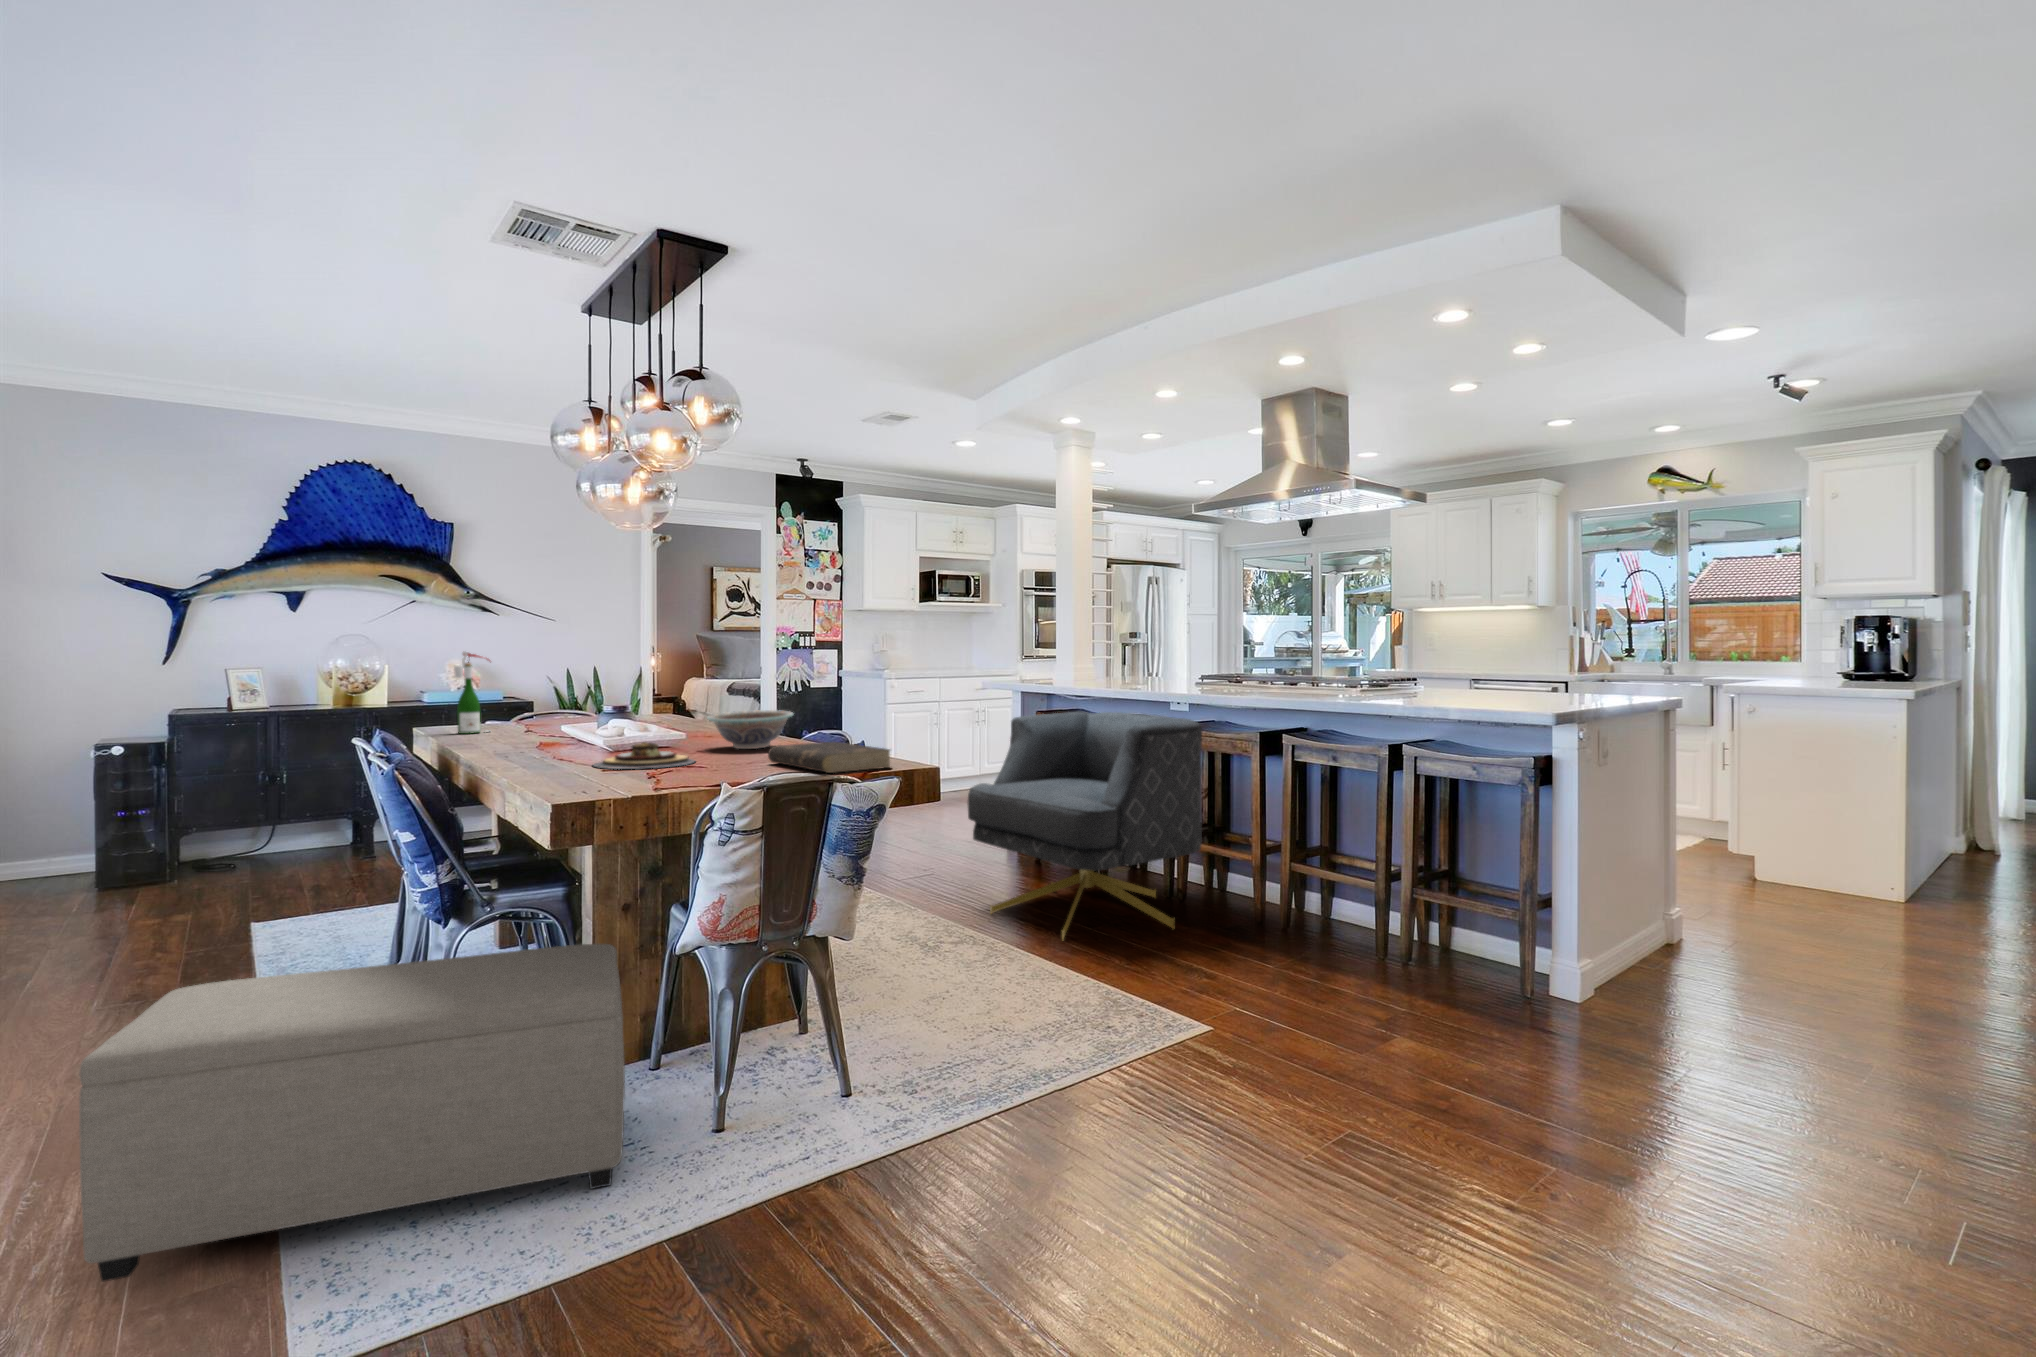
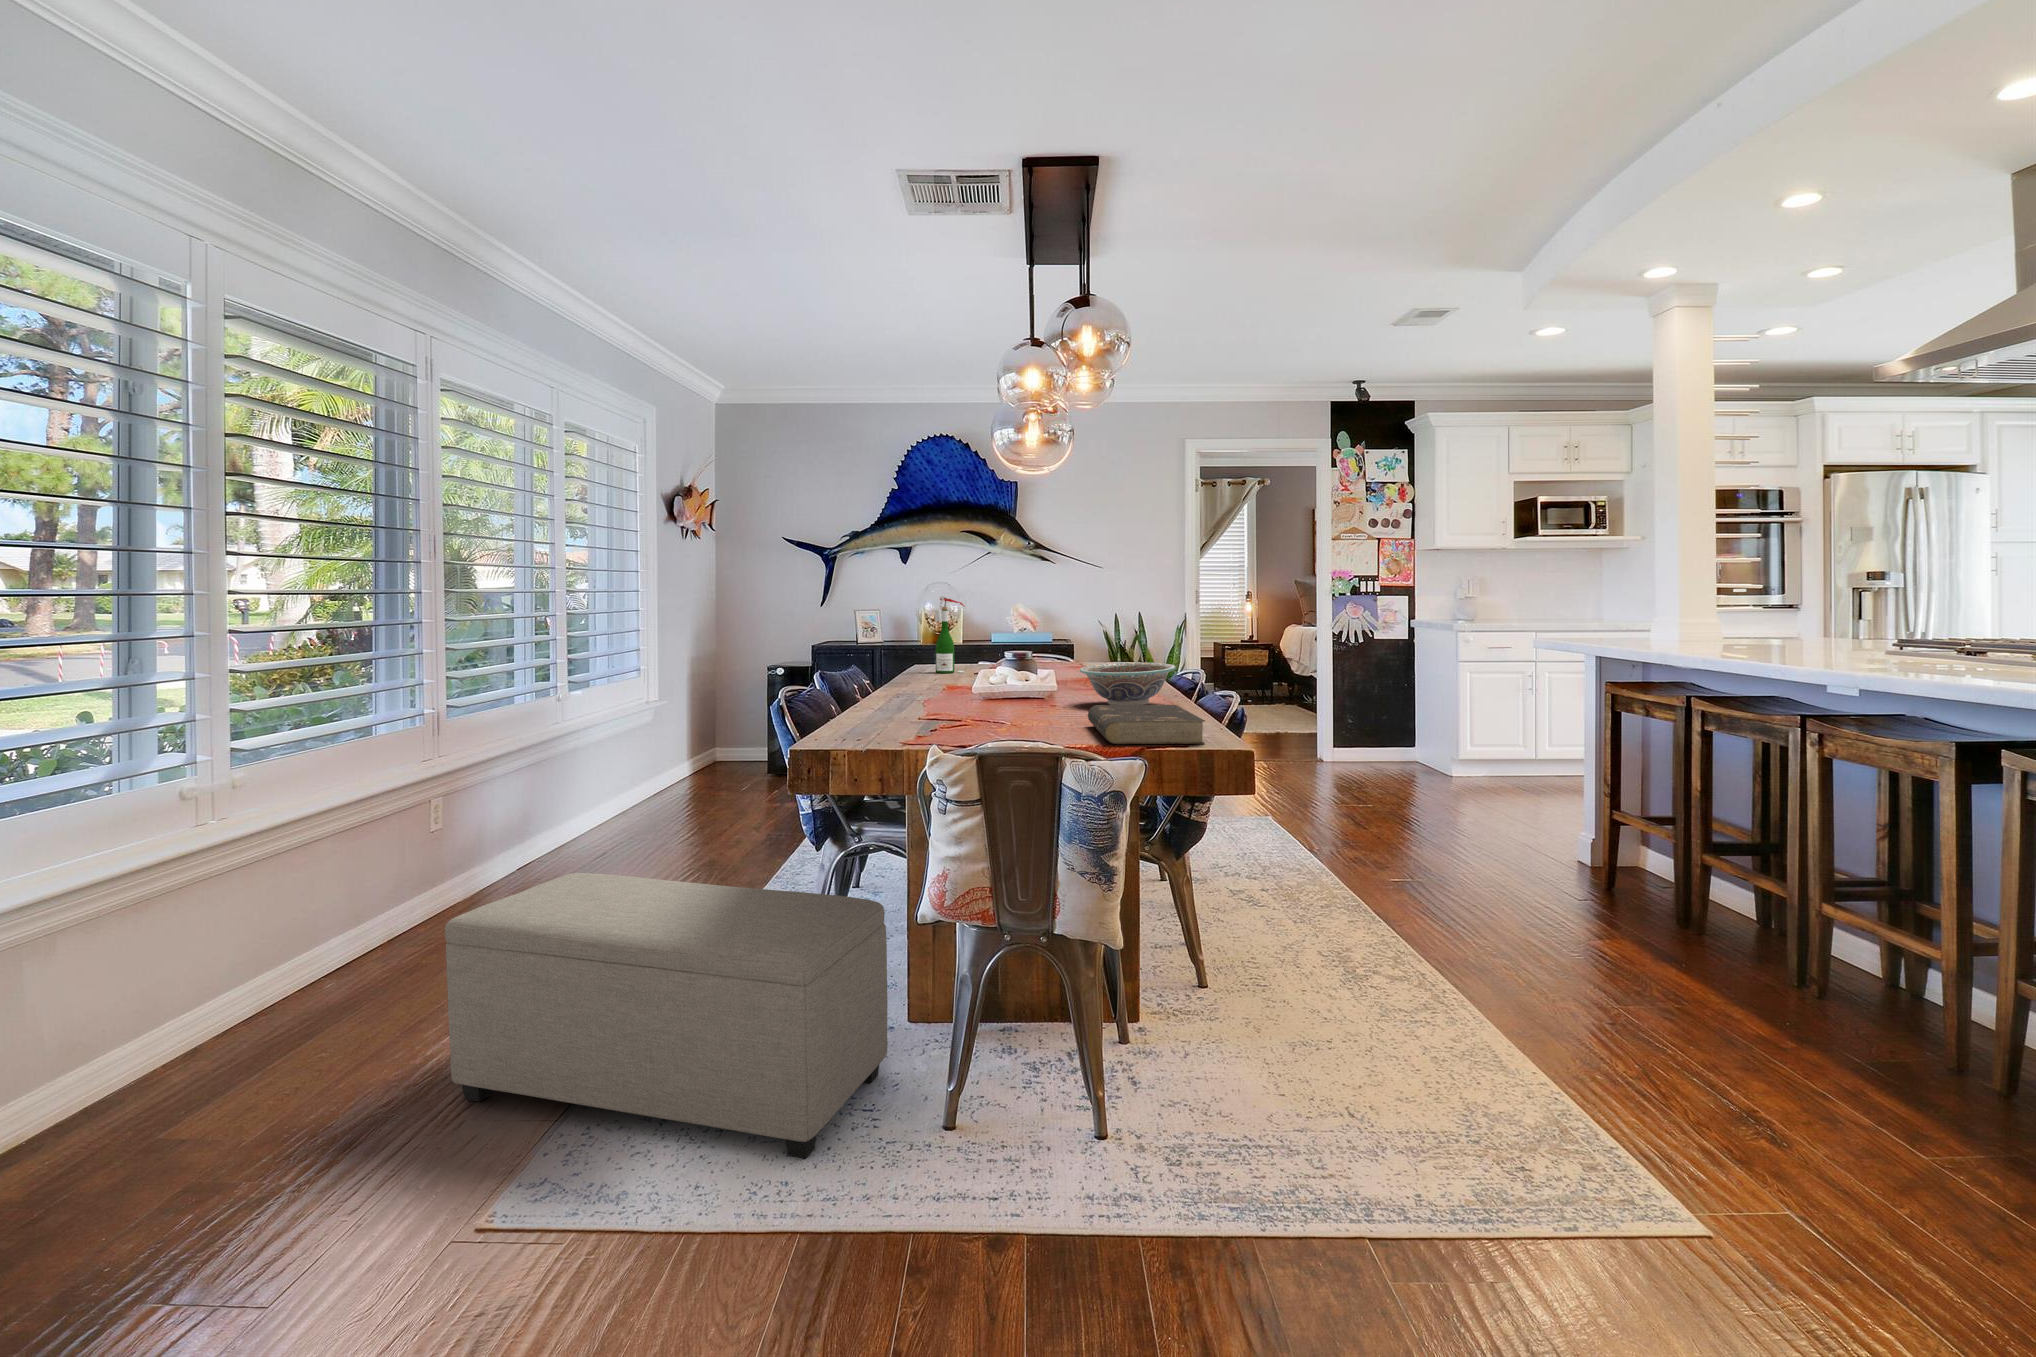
armchair: present [968,711,1202,939] -> none [1451,685,1845,1031]
plate: present [593,742,695,769] -> none [929,692,1033,720]

